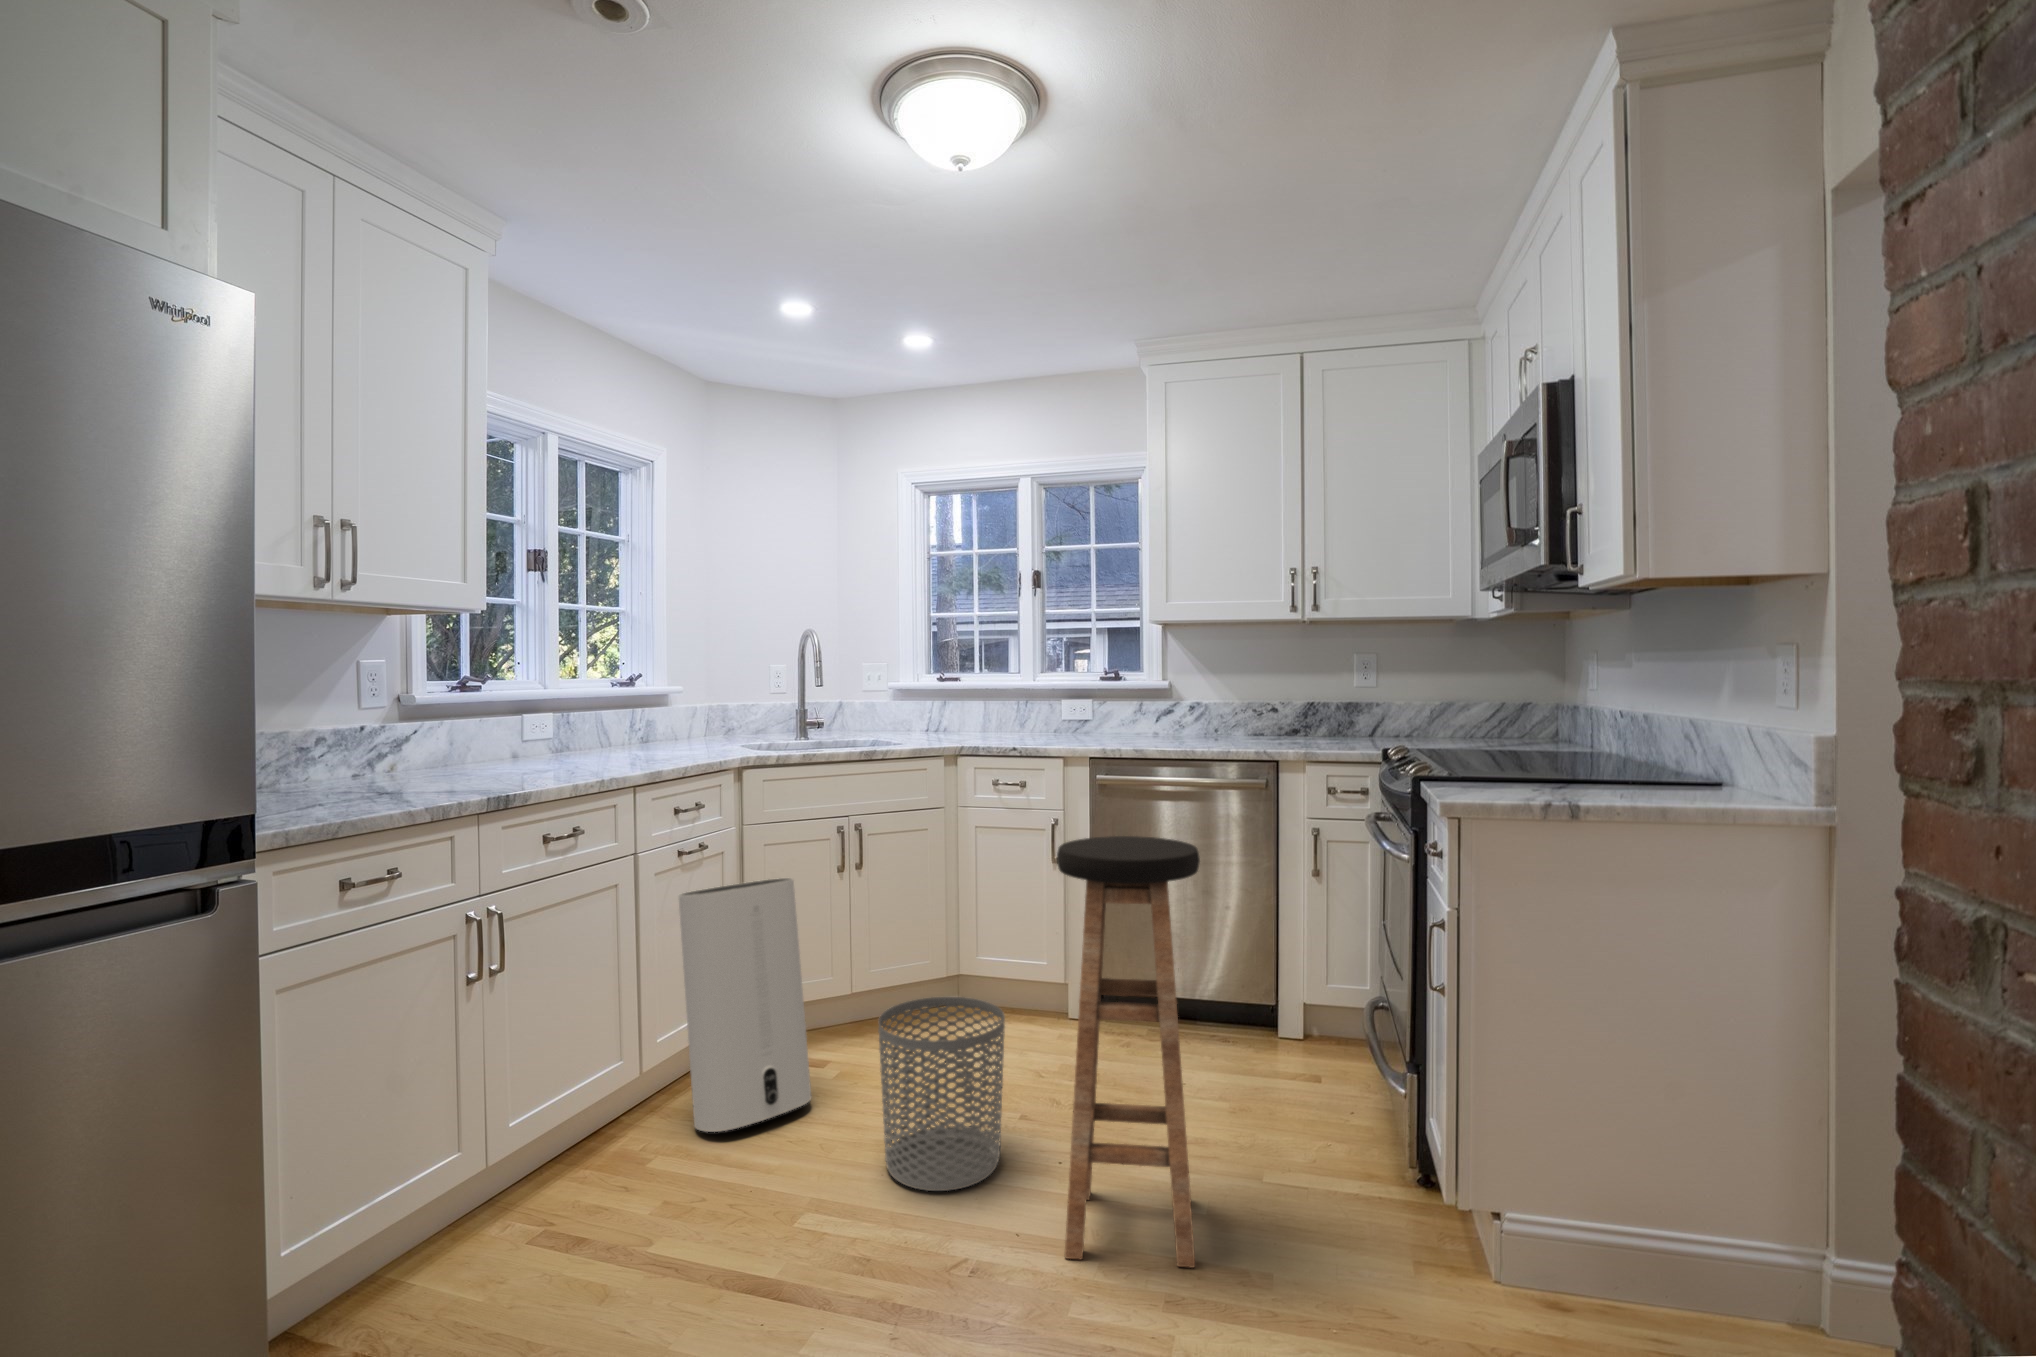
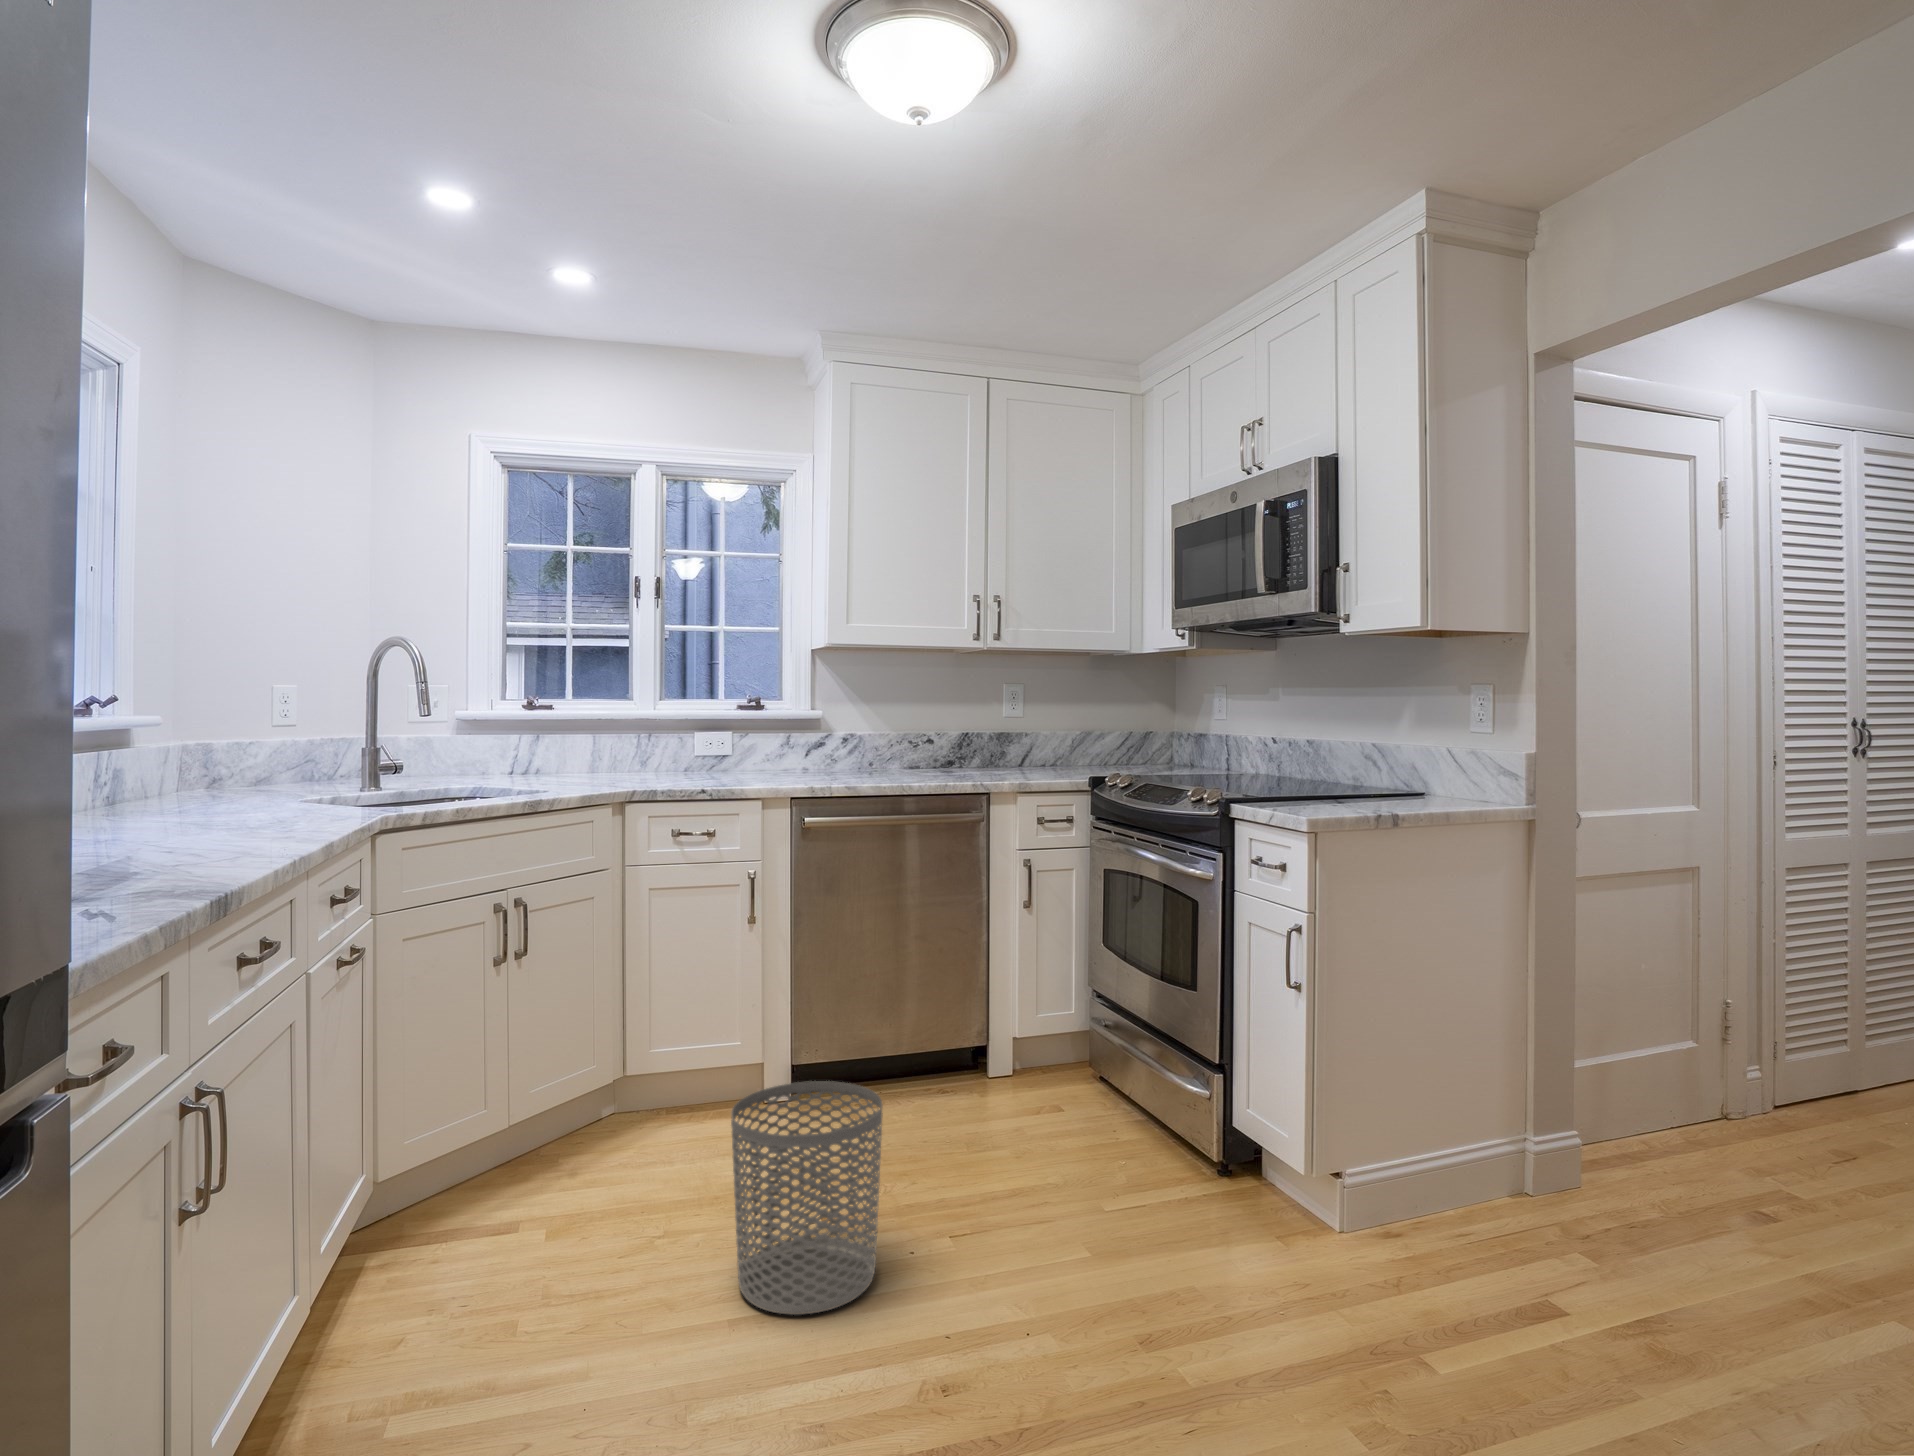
bar stool: present [1057,836,1200,1267] -> none [969,870,1141,1321]
air purifier: present [679,878,811,1132] -> none [382,974,573,1346]

